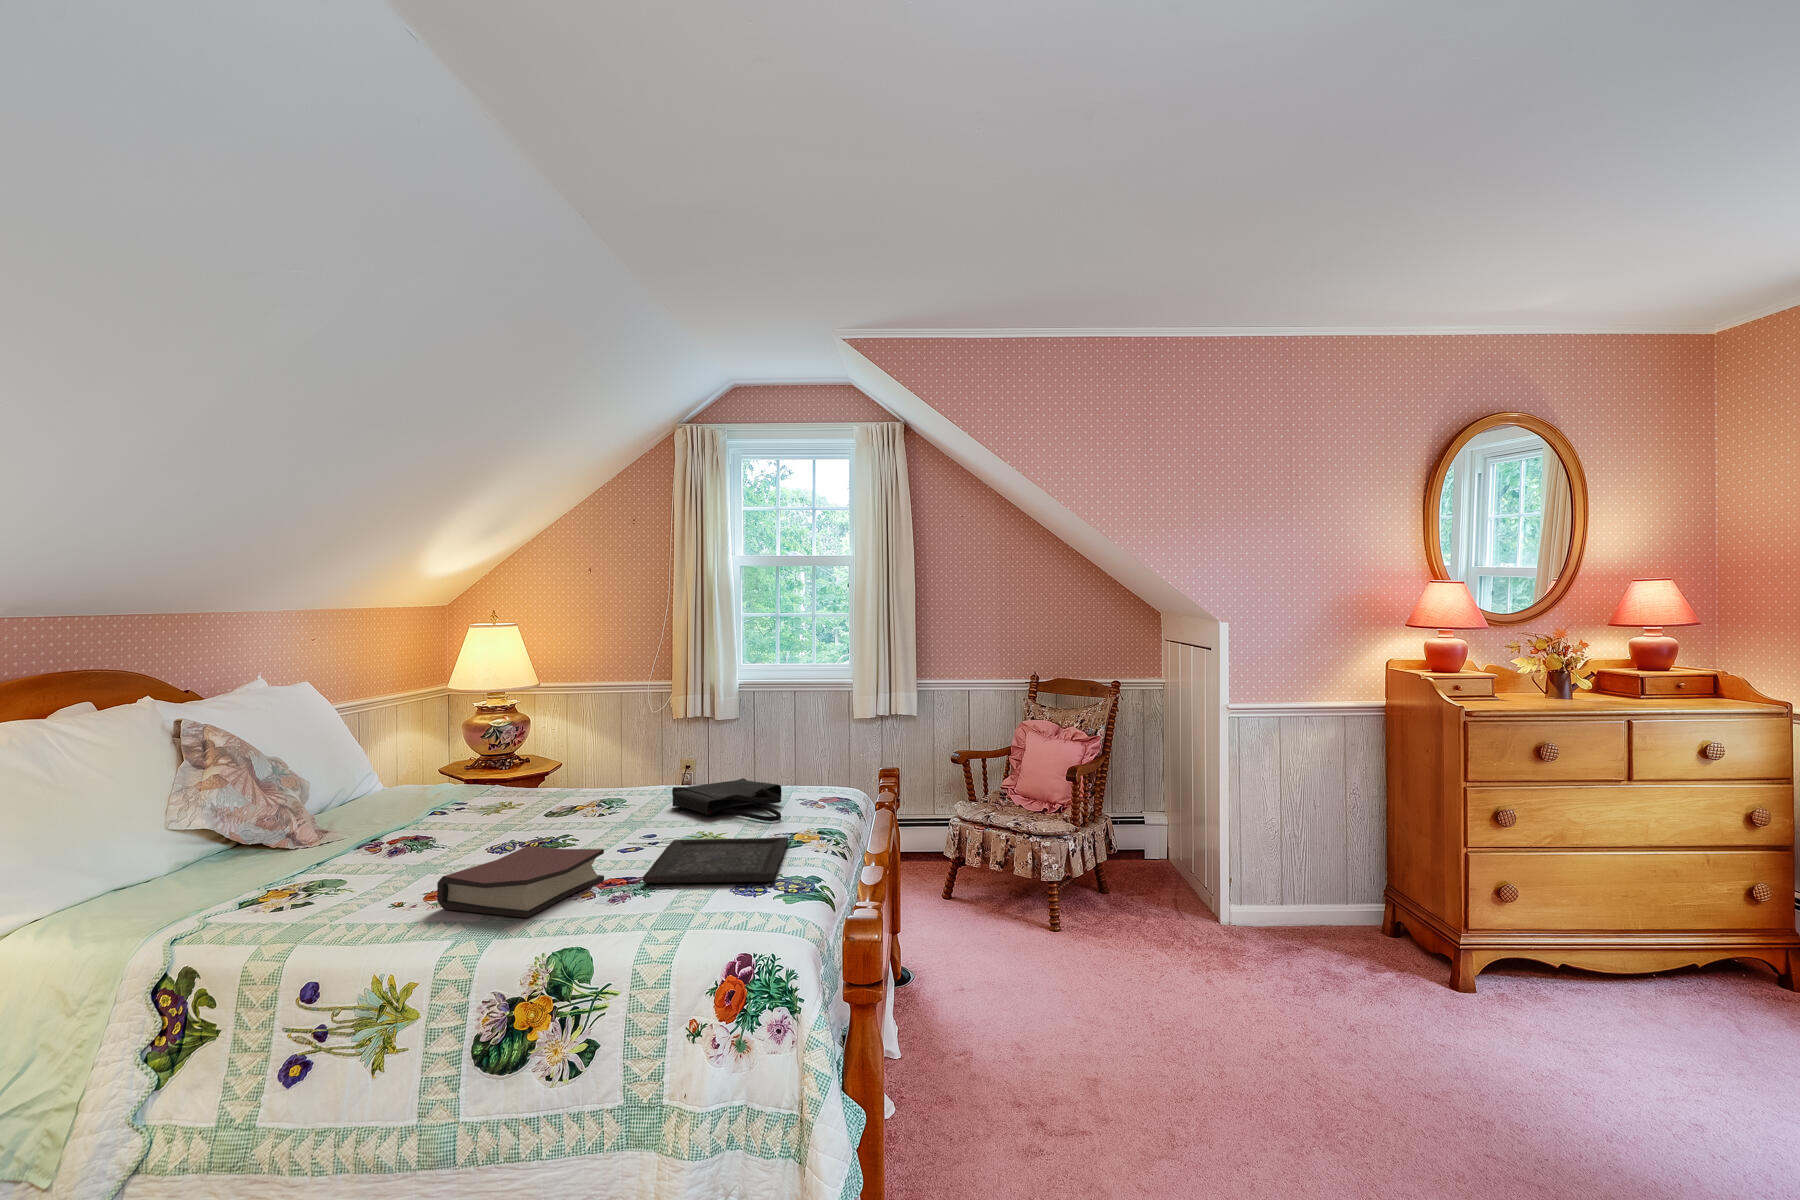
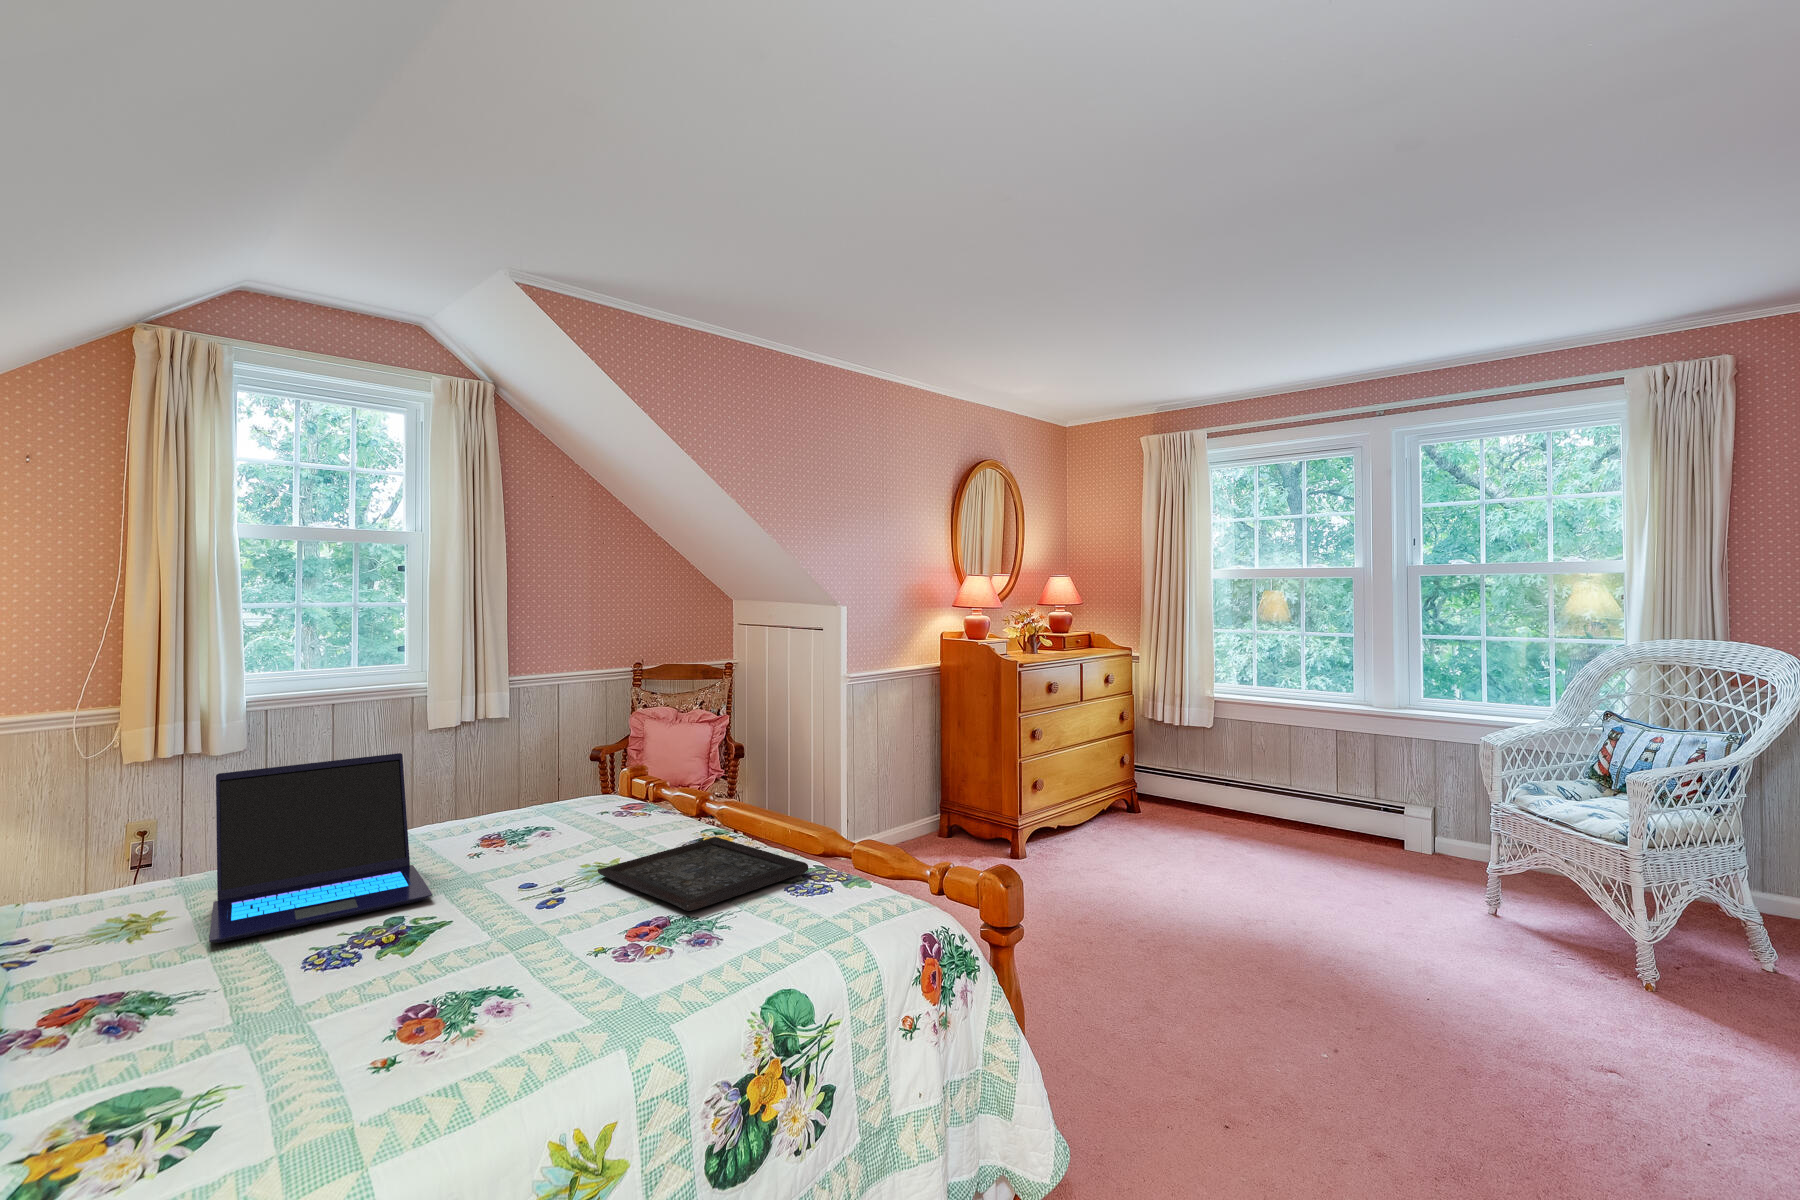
laptop: none [468,727,631,833] -> present [209,753,432,943]
tote bag: present [672,778,782,821] -> none [466,795,642,847]
hardback book: present [437,846,604,918] -> none [481,886,659,1022]

